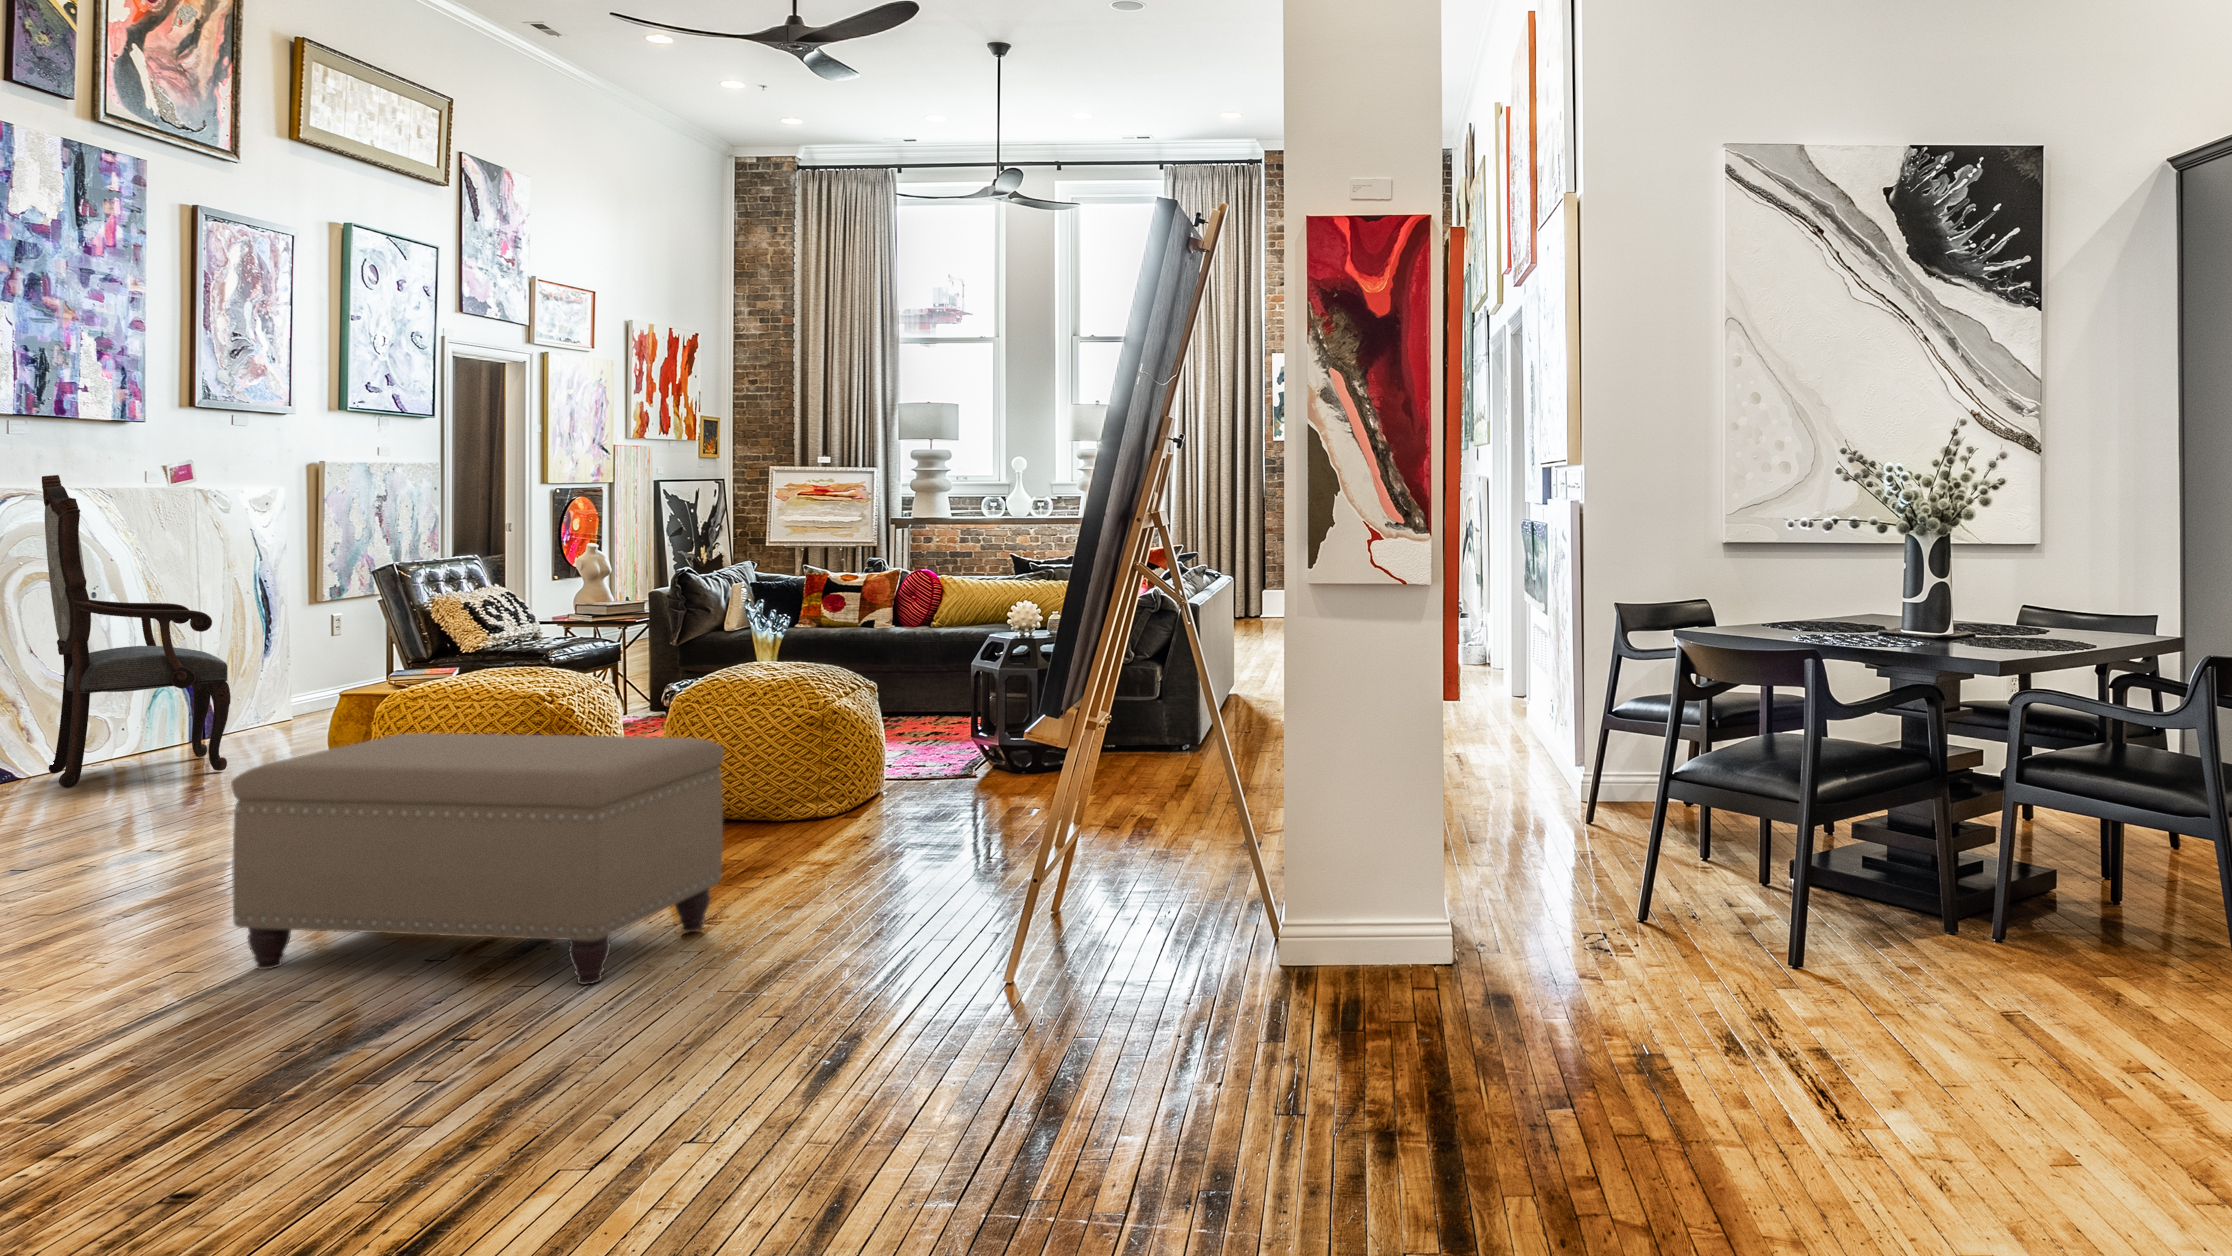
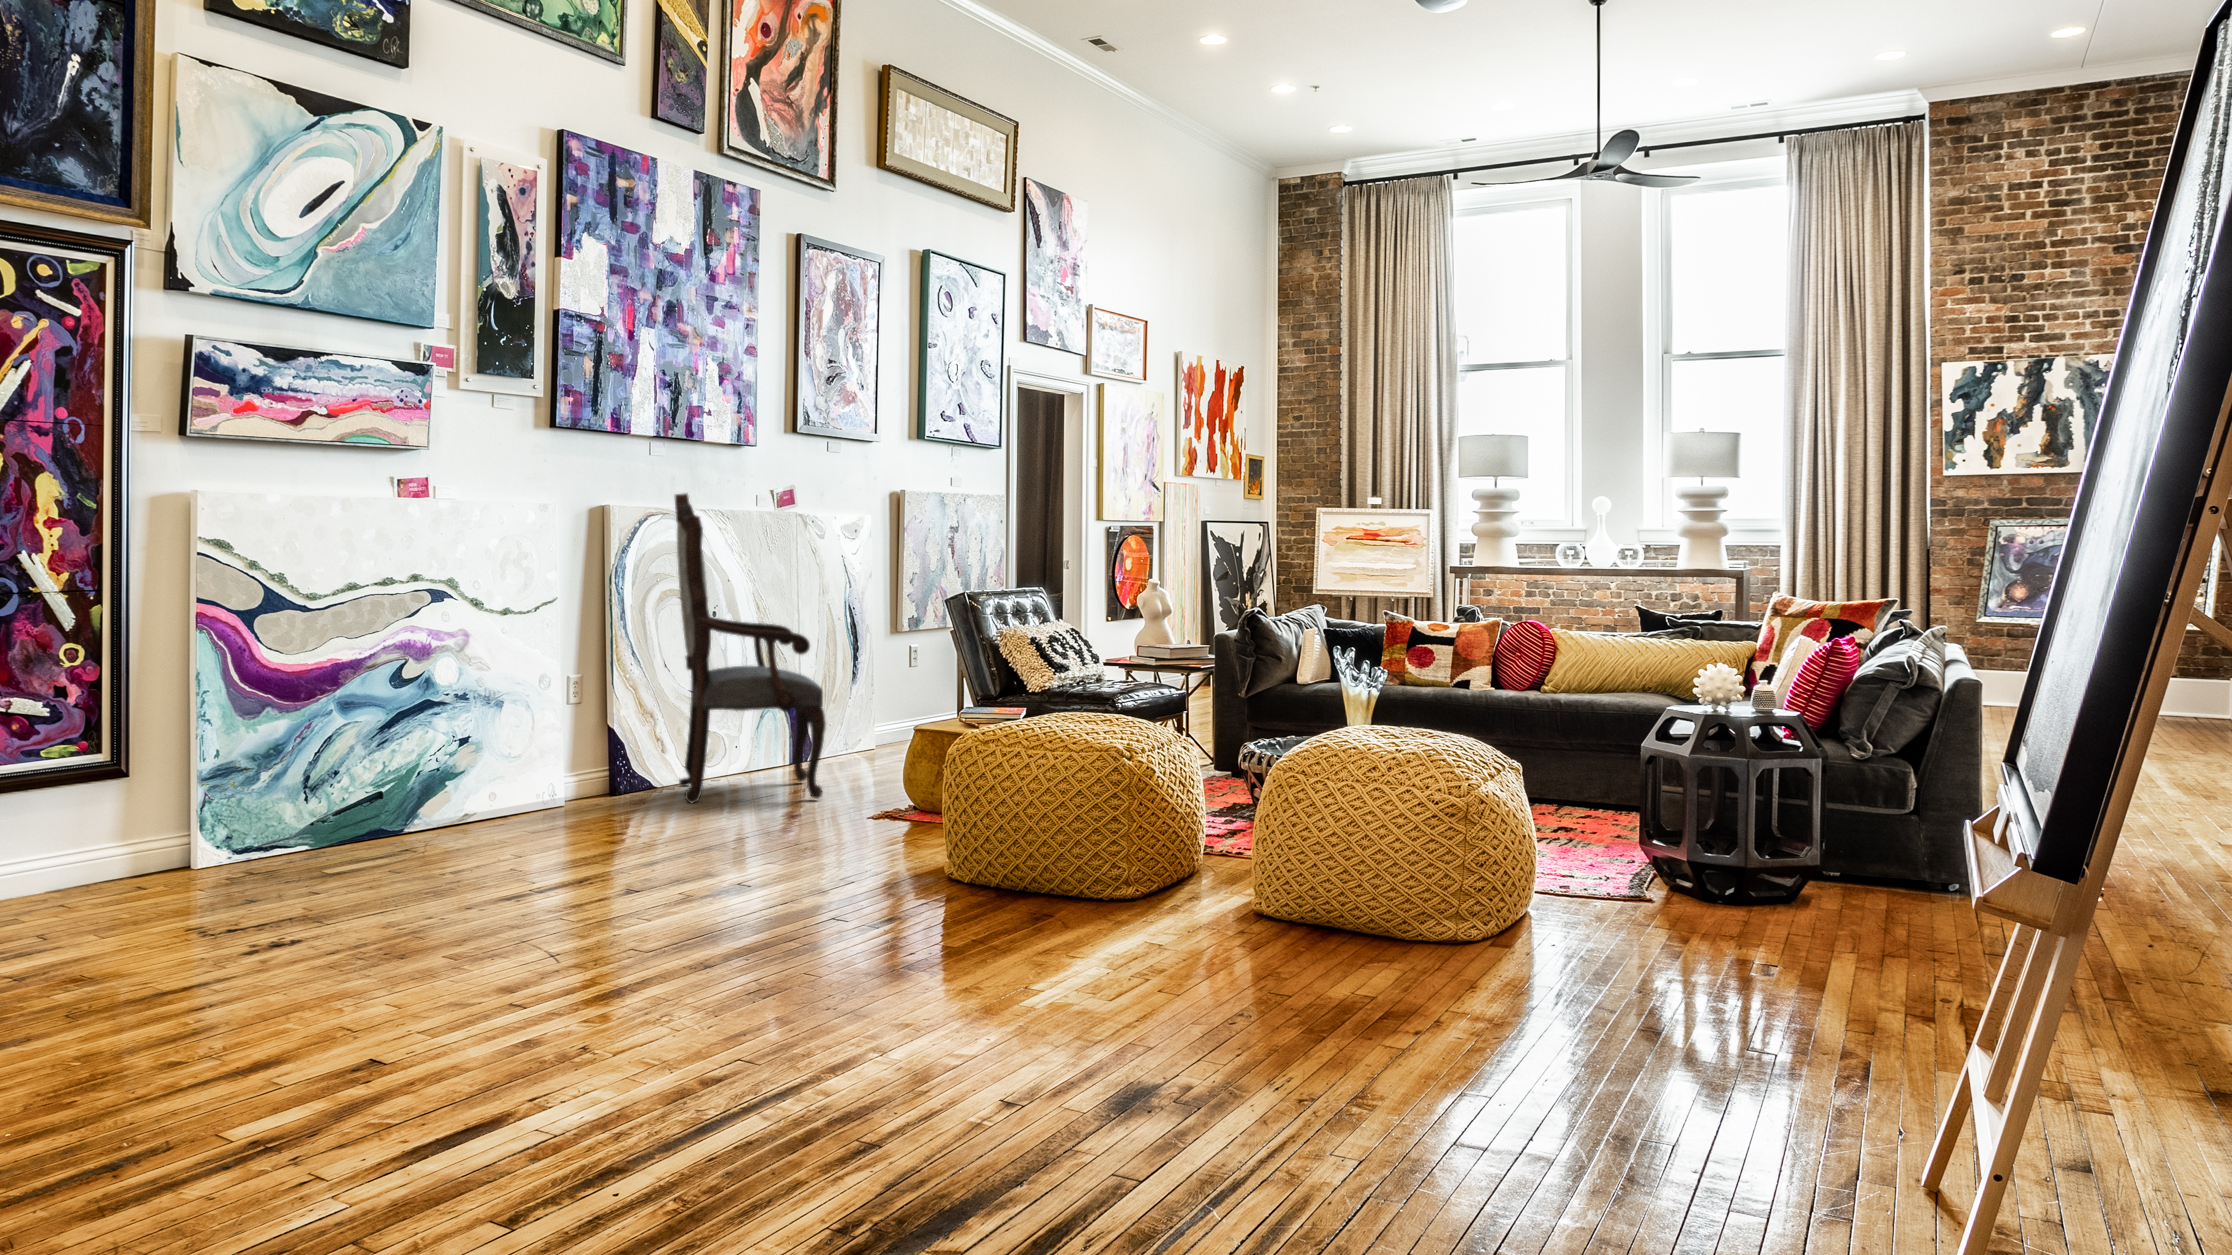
ottoman: present [231,733,724,985] -> none [812,793,1372,1177]

